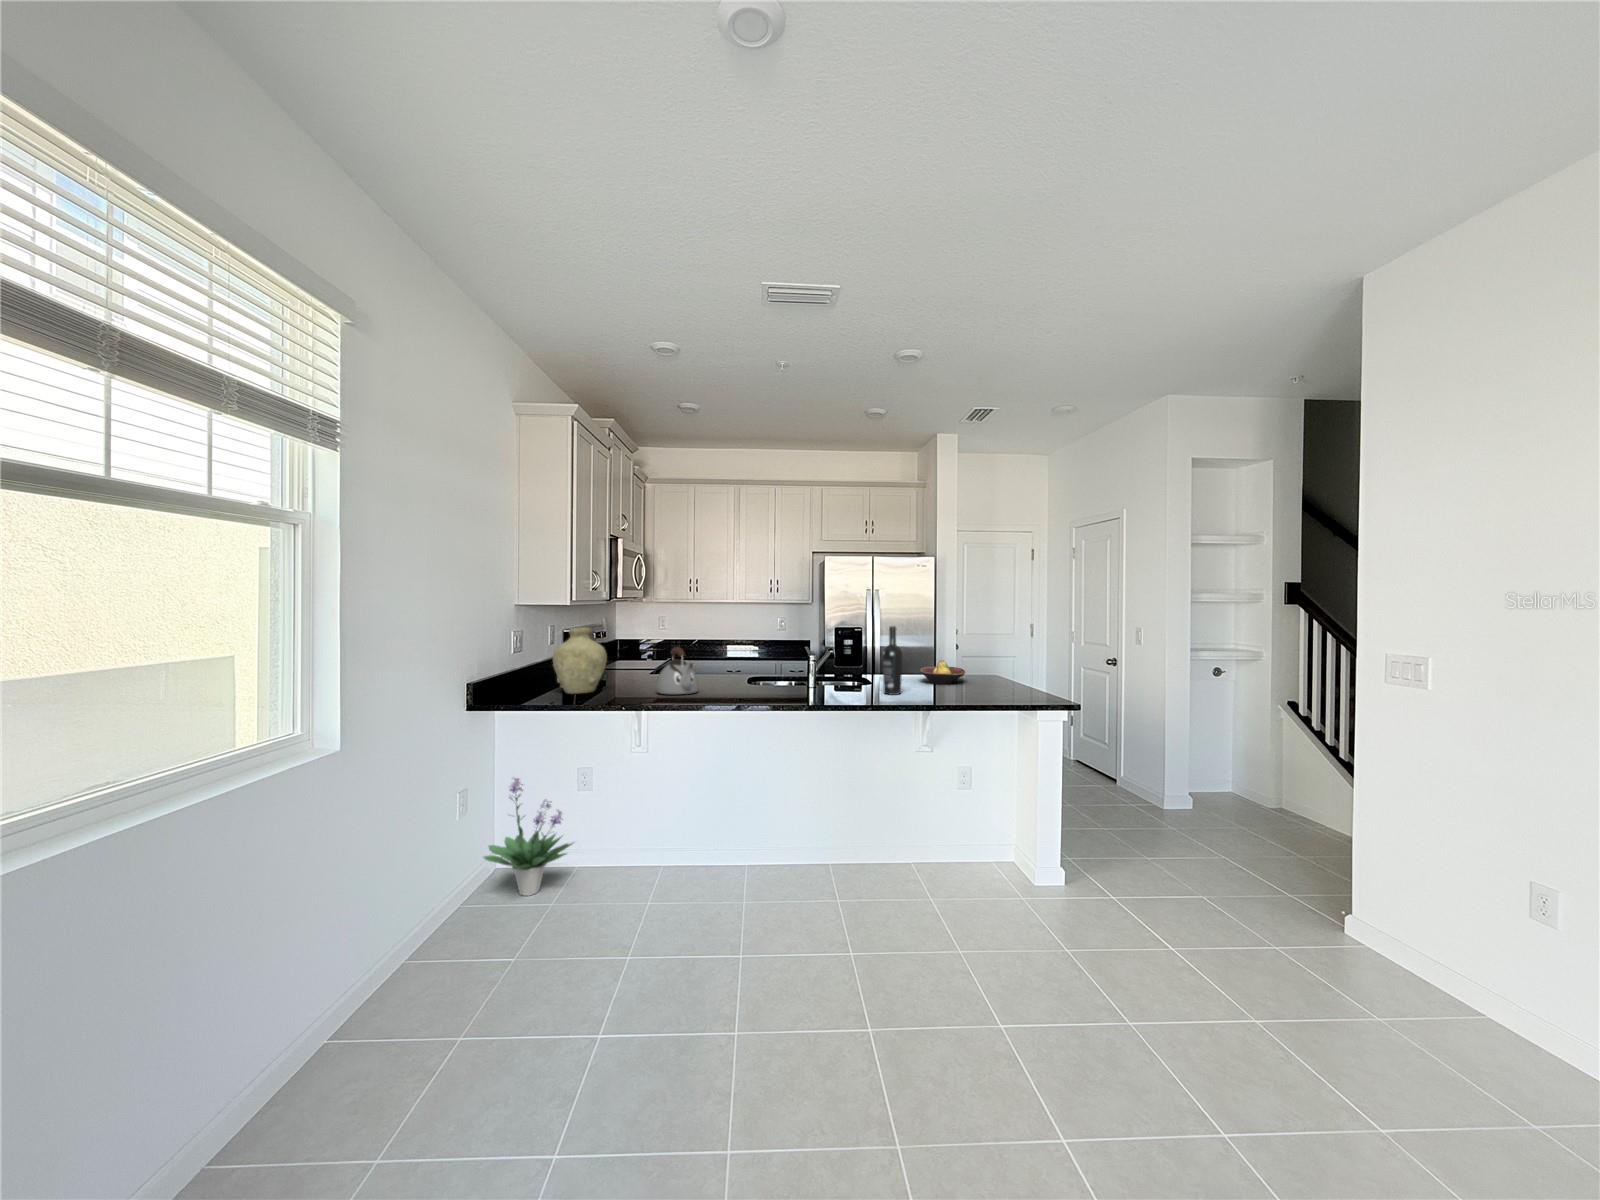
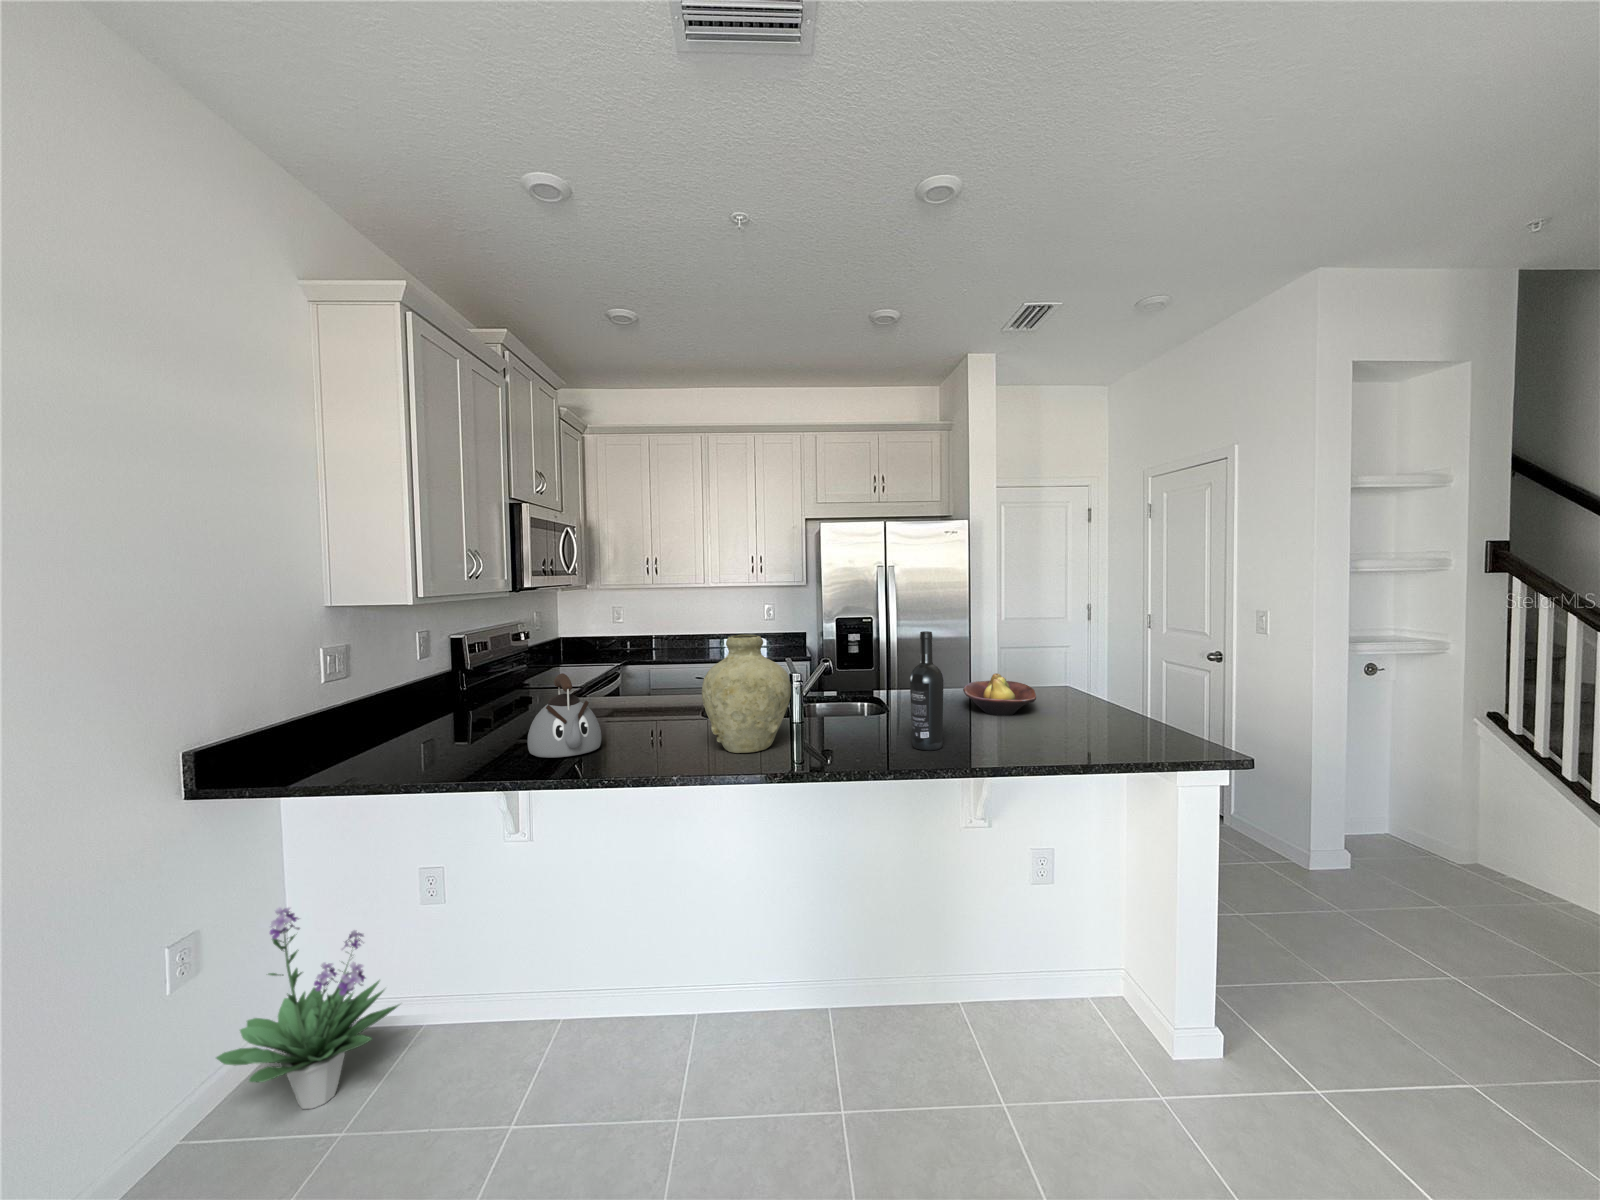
vase: present [553,627,607,694] -> present [702,635,791,753]

